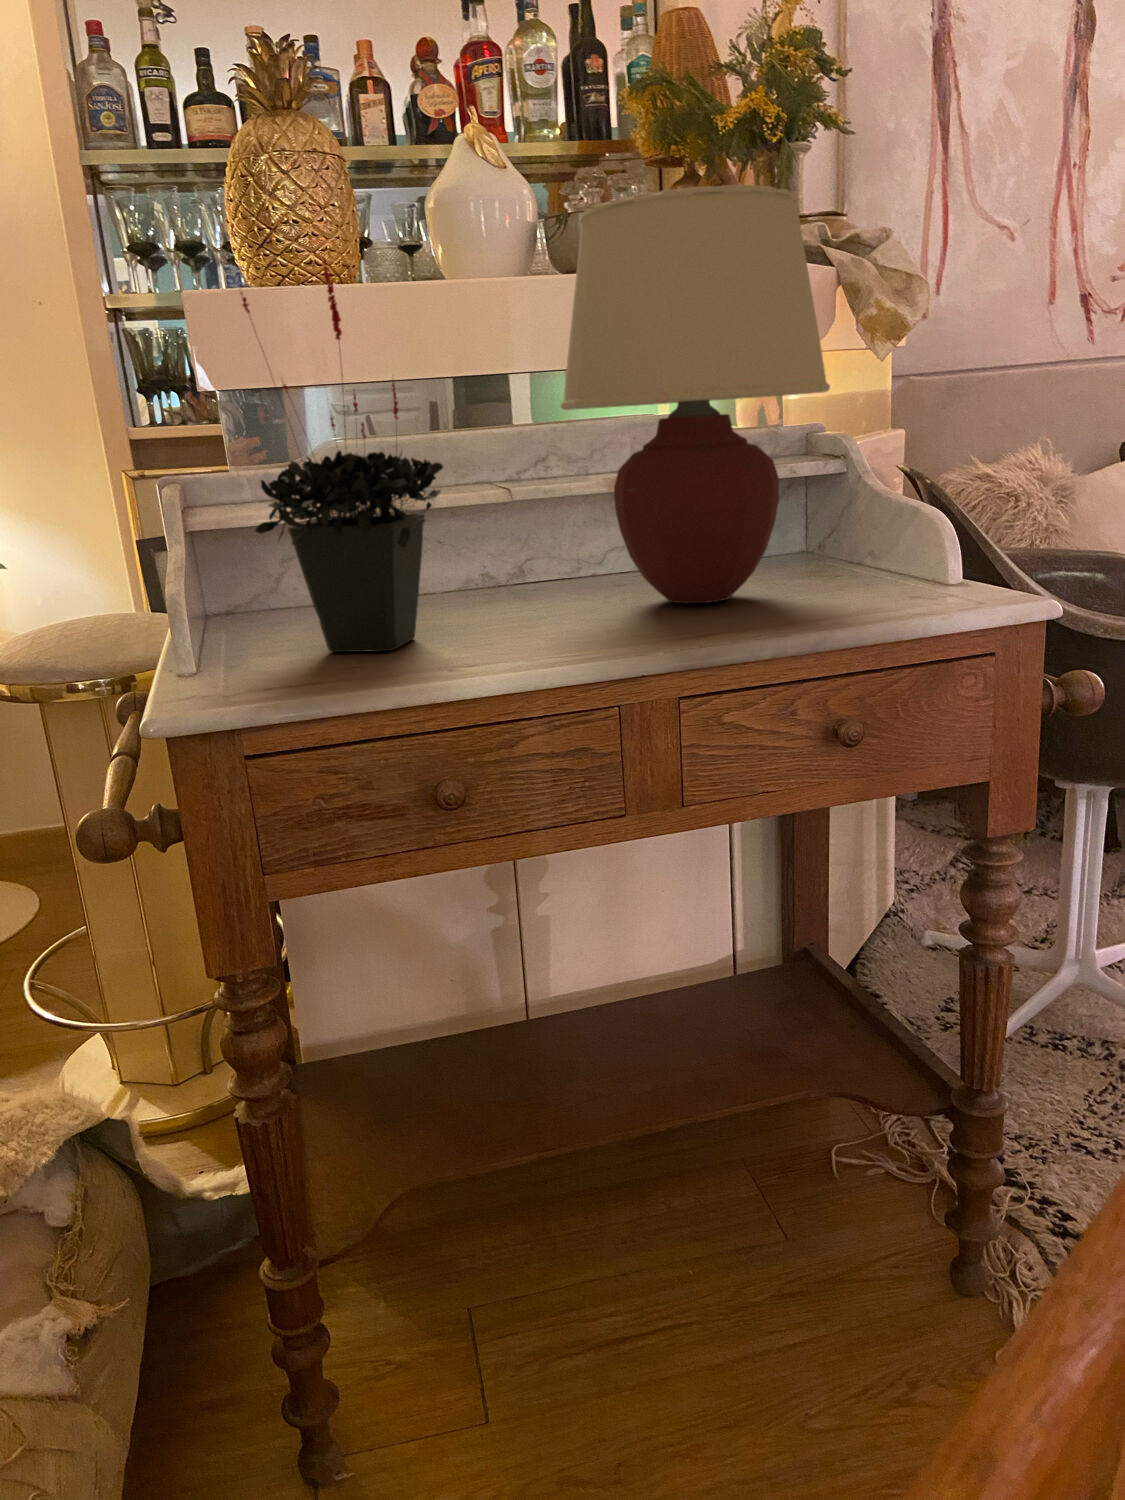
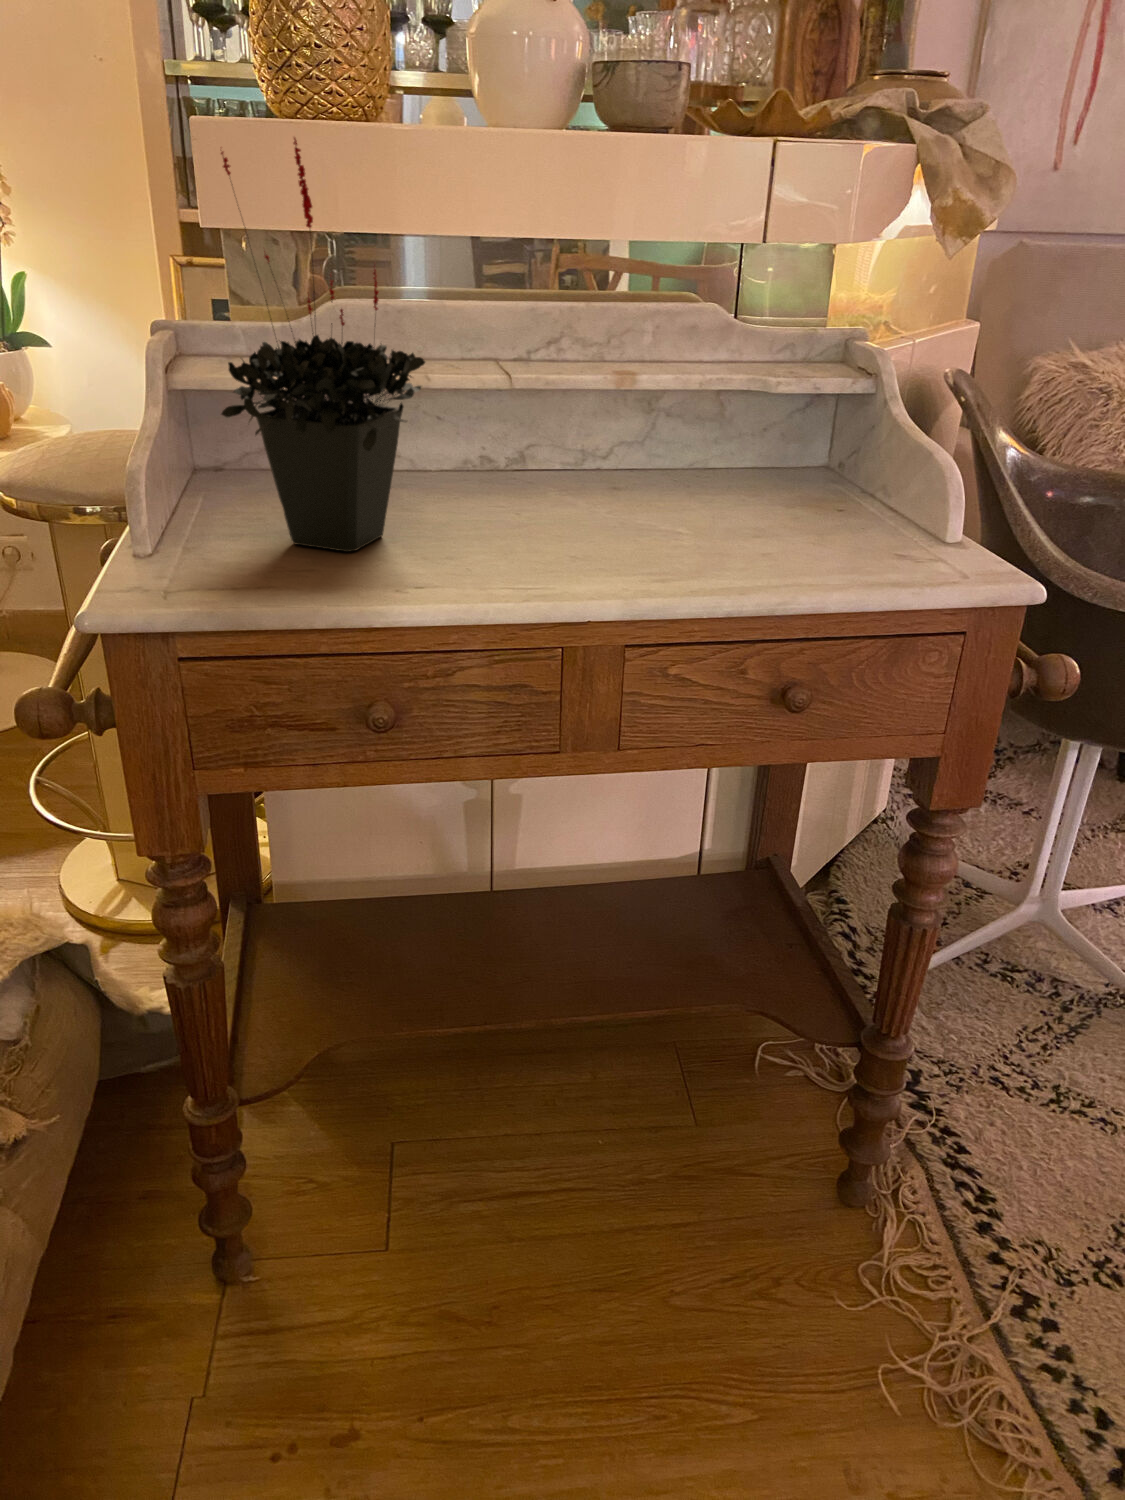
table lamp: present [560,185,830,603] -> none [563,83,851,532]

